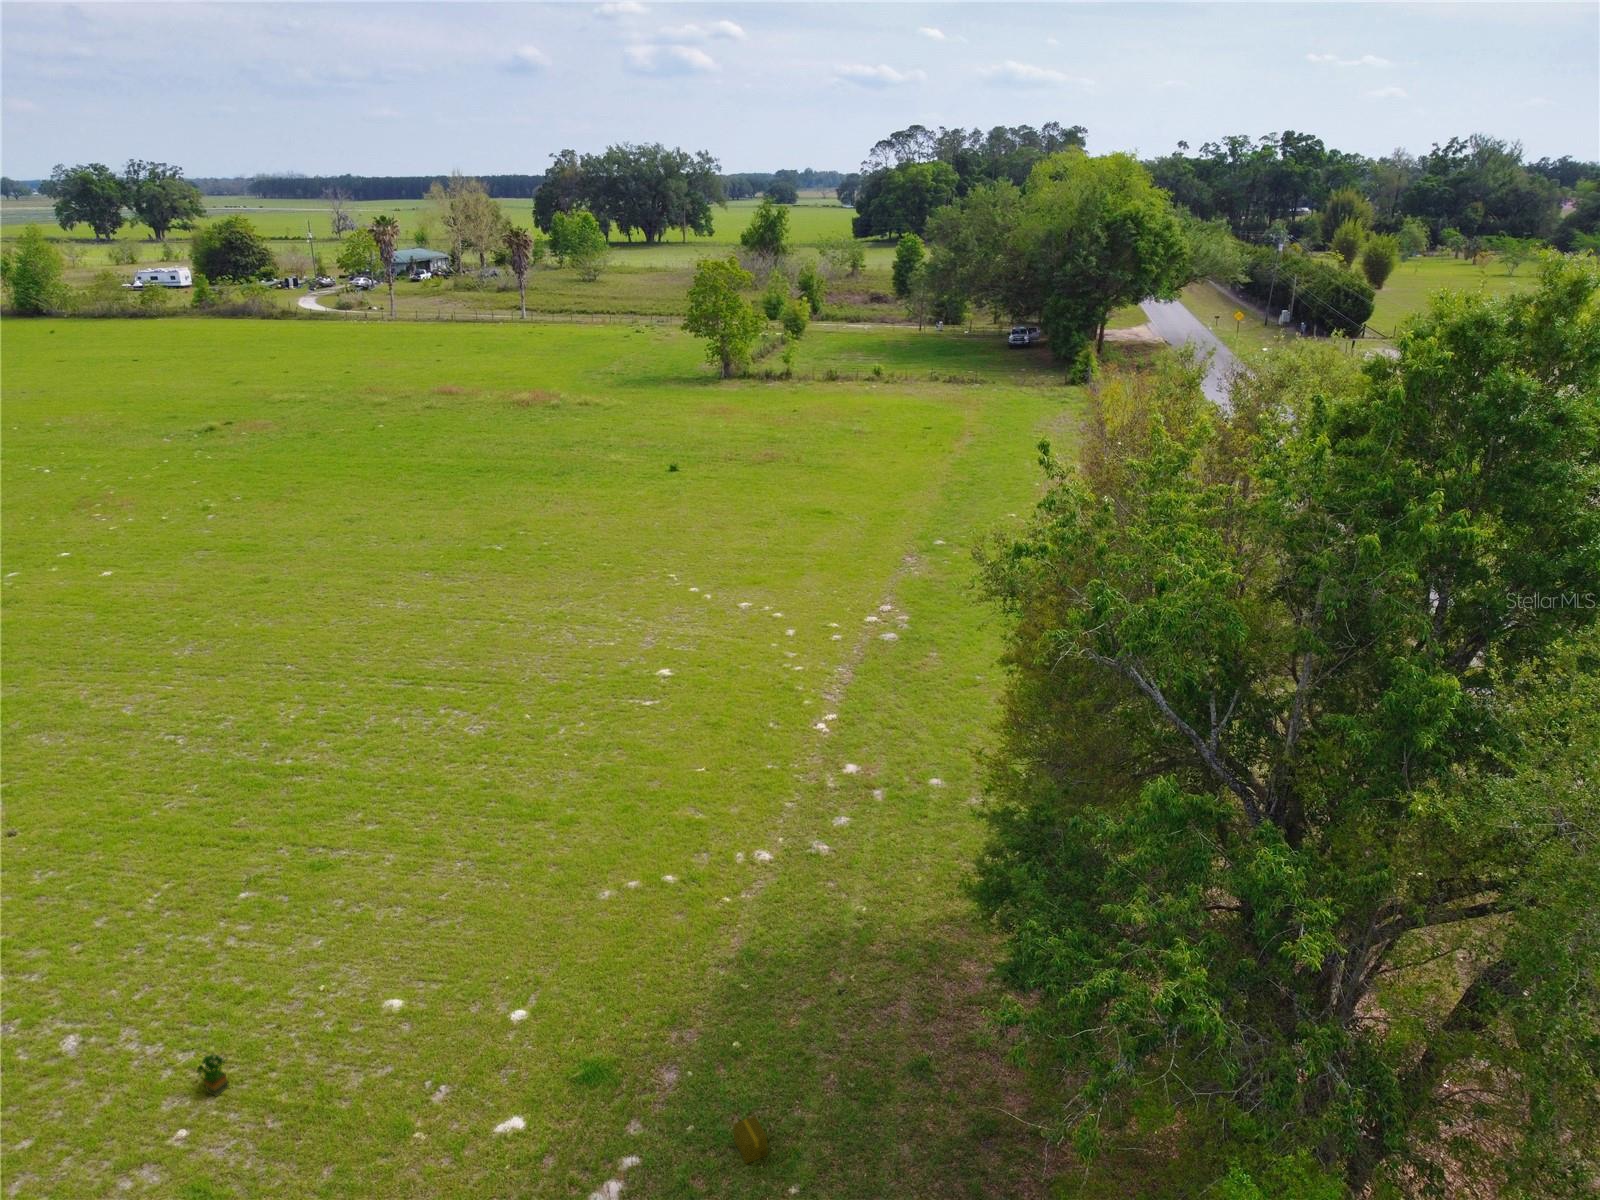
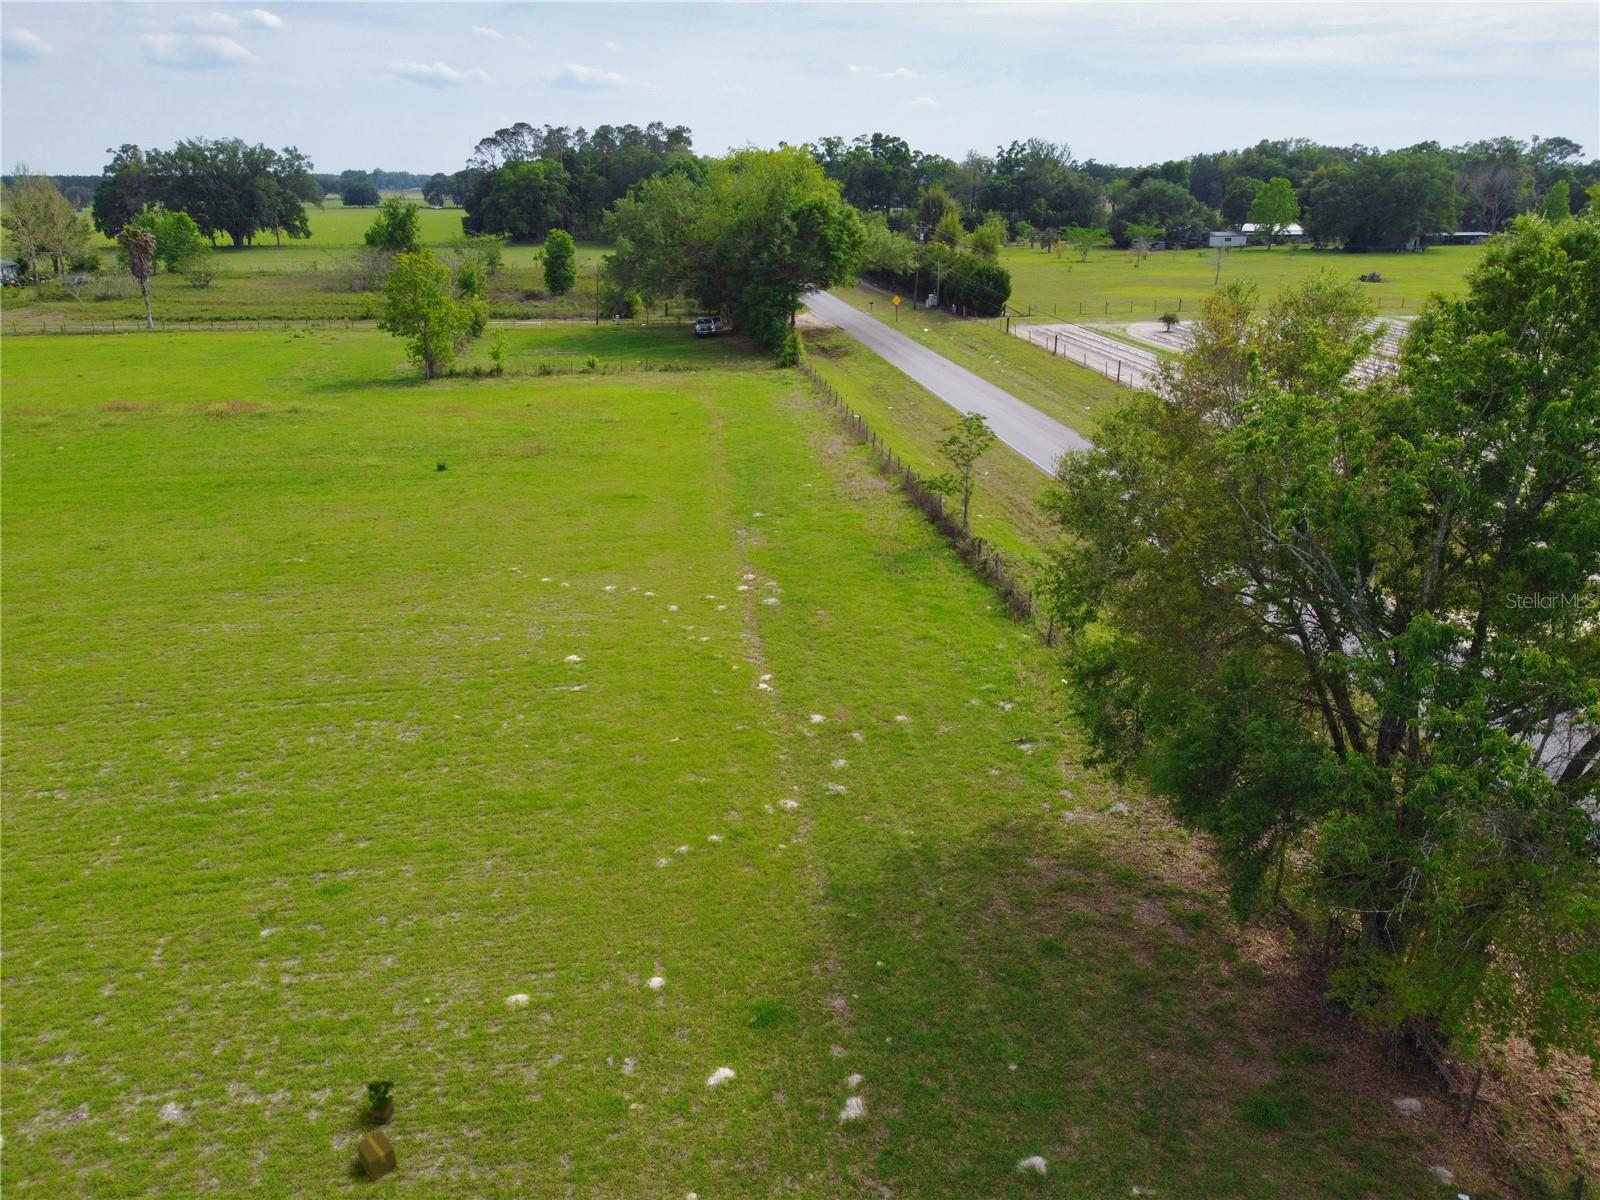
cardboard box: present [734,1116,768,1164] -> present [356,1131,397,1181]

